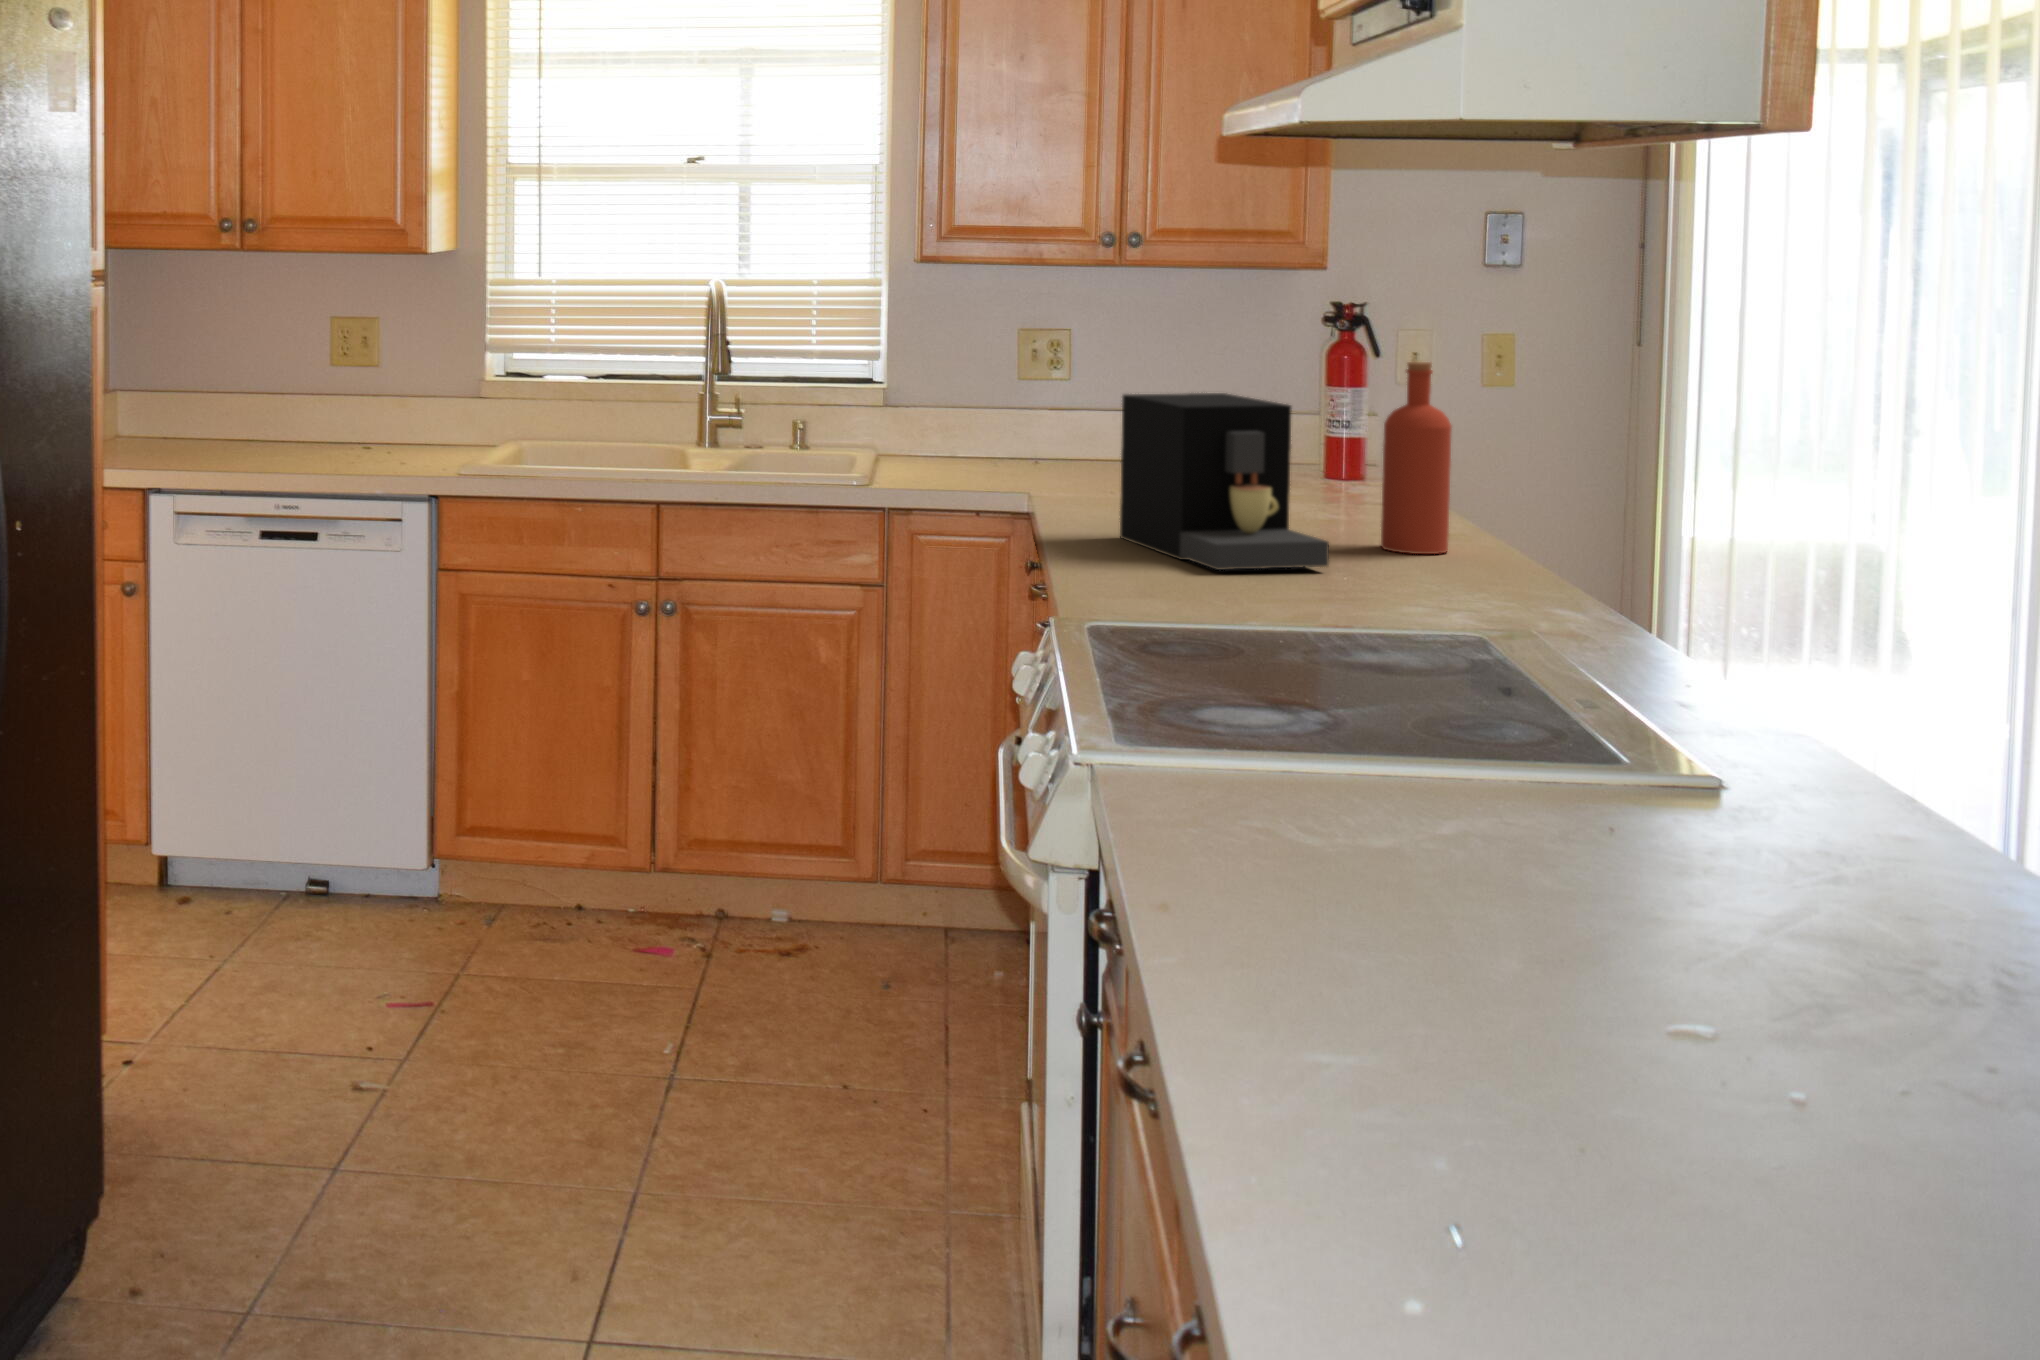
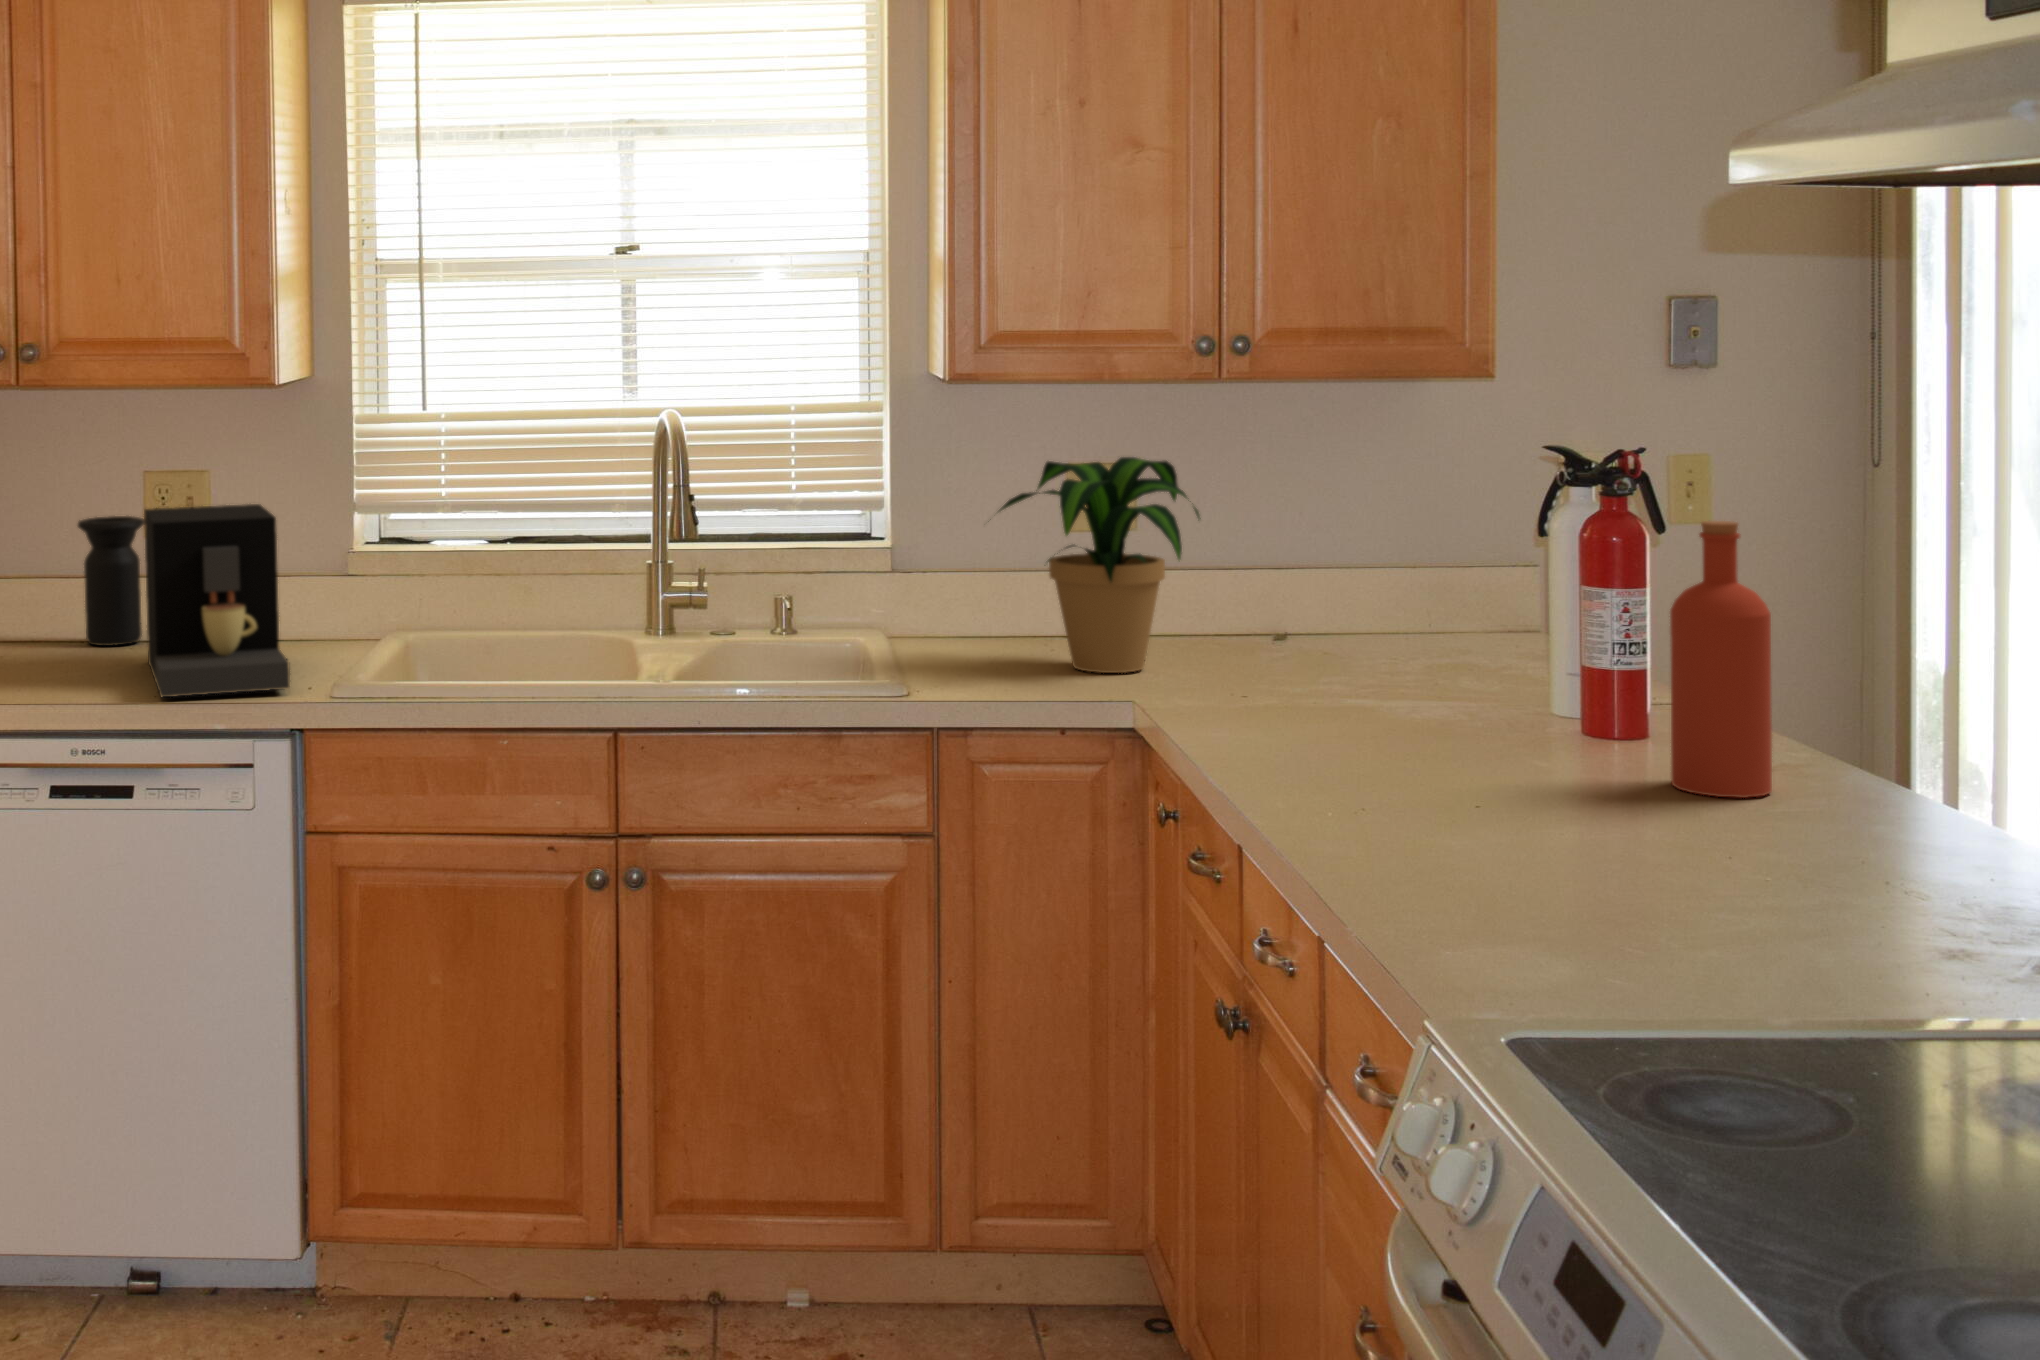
potted plant: none [943,321,1107,480] -> present [999,457,1201,673]
vase: none [282,350,331,443] -> present [78,516,144,646]
coffee maker: present [1120,393,1329,570] -> present [144,504,290,697]

